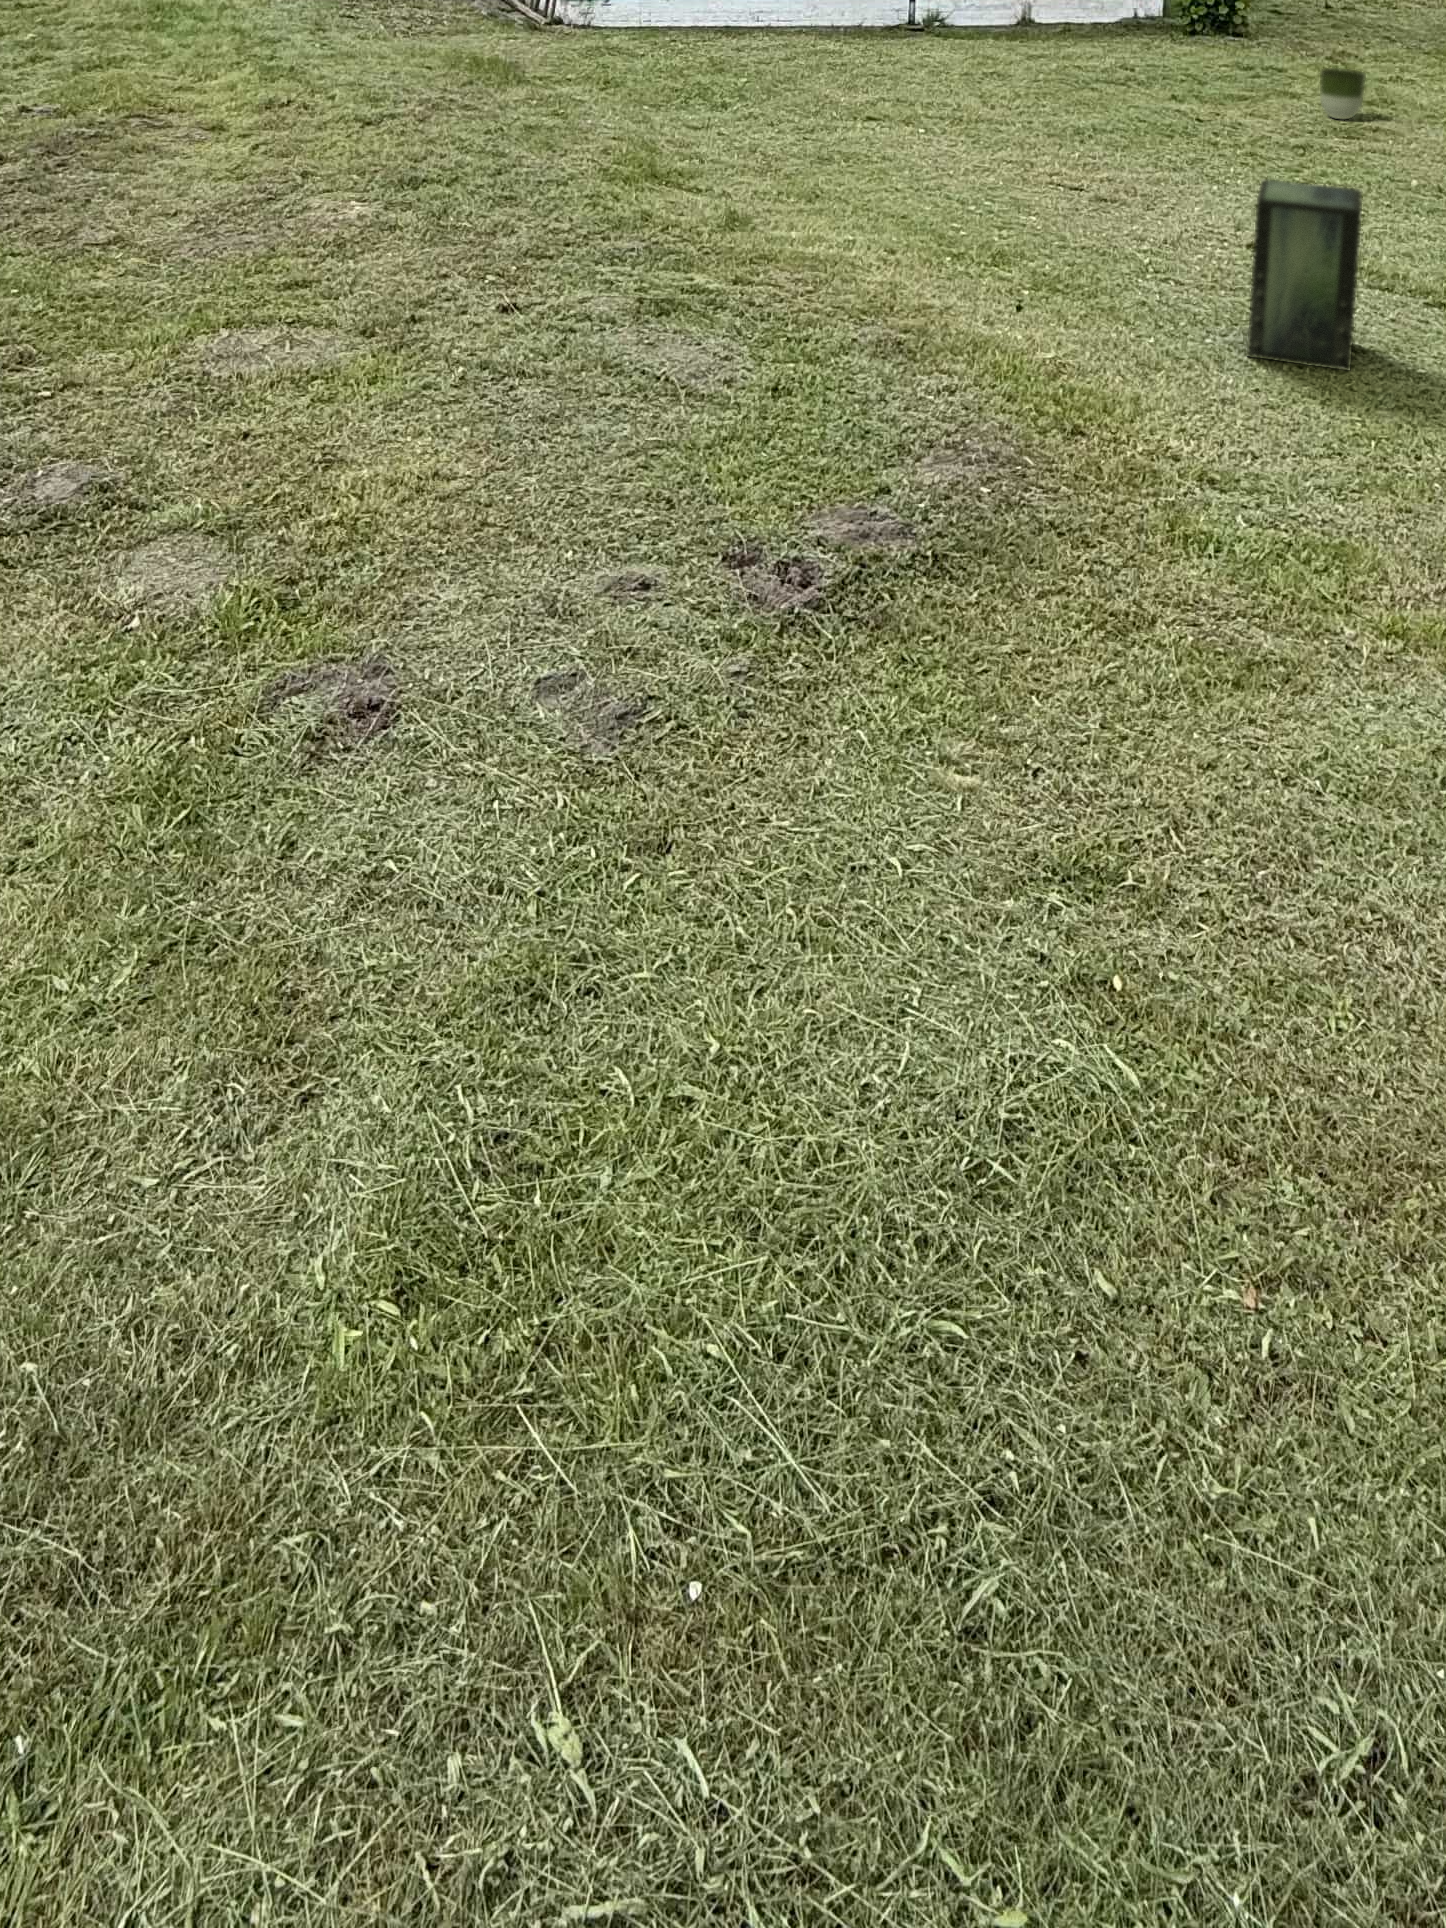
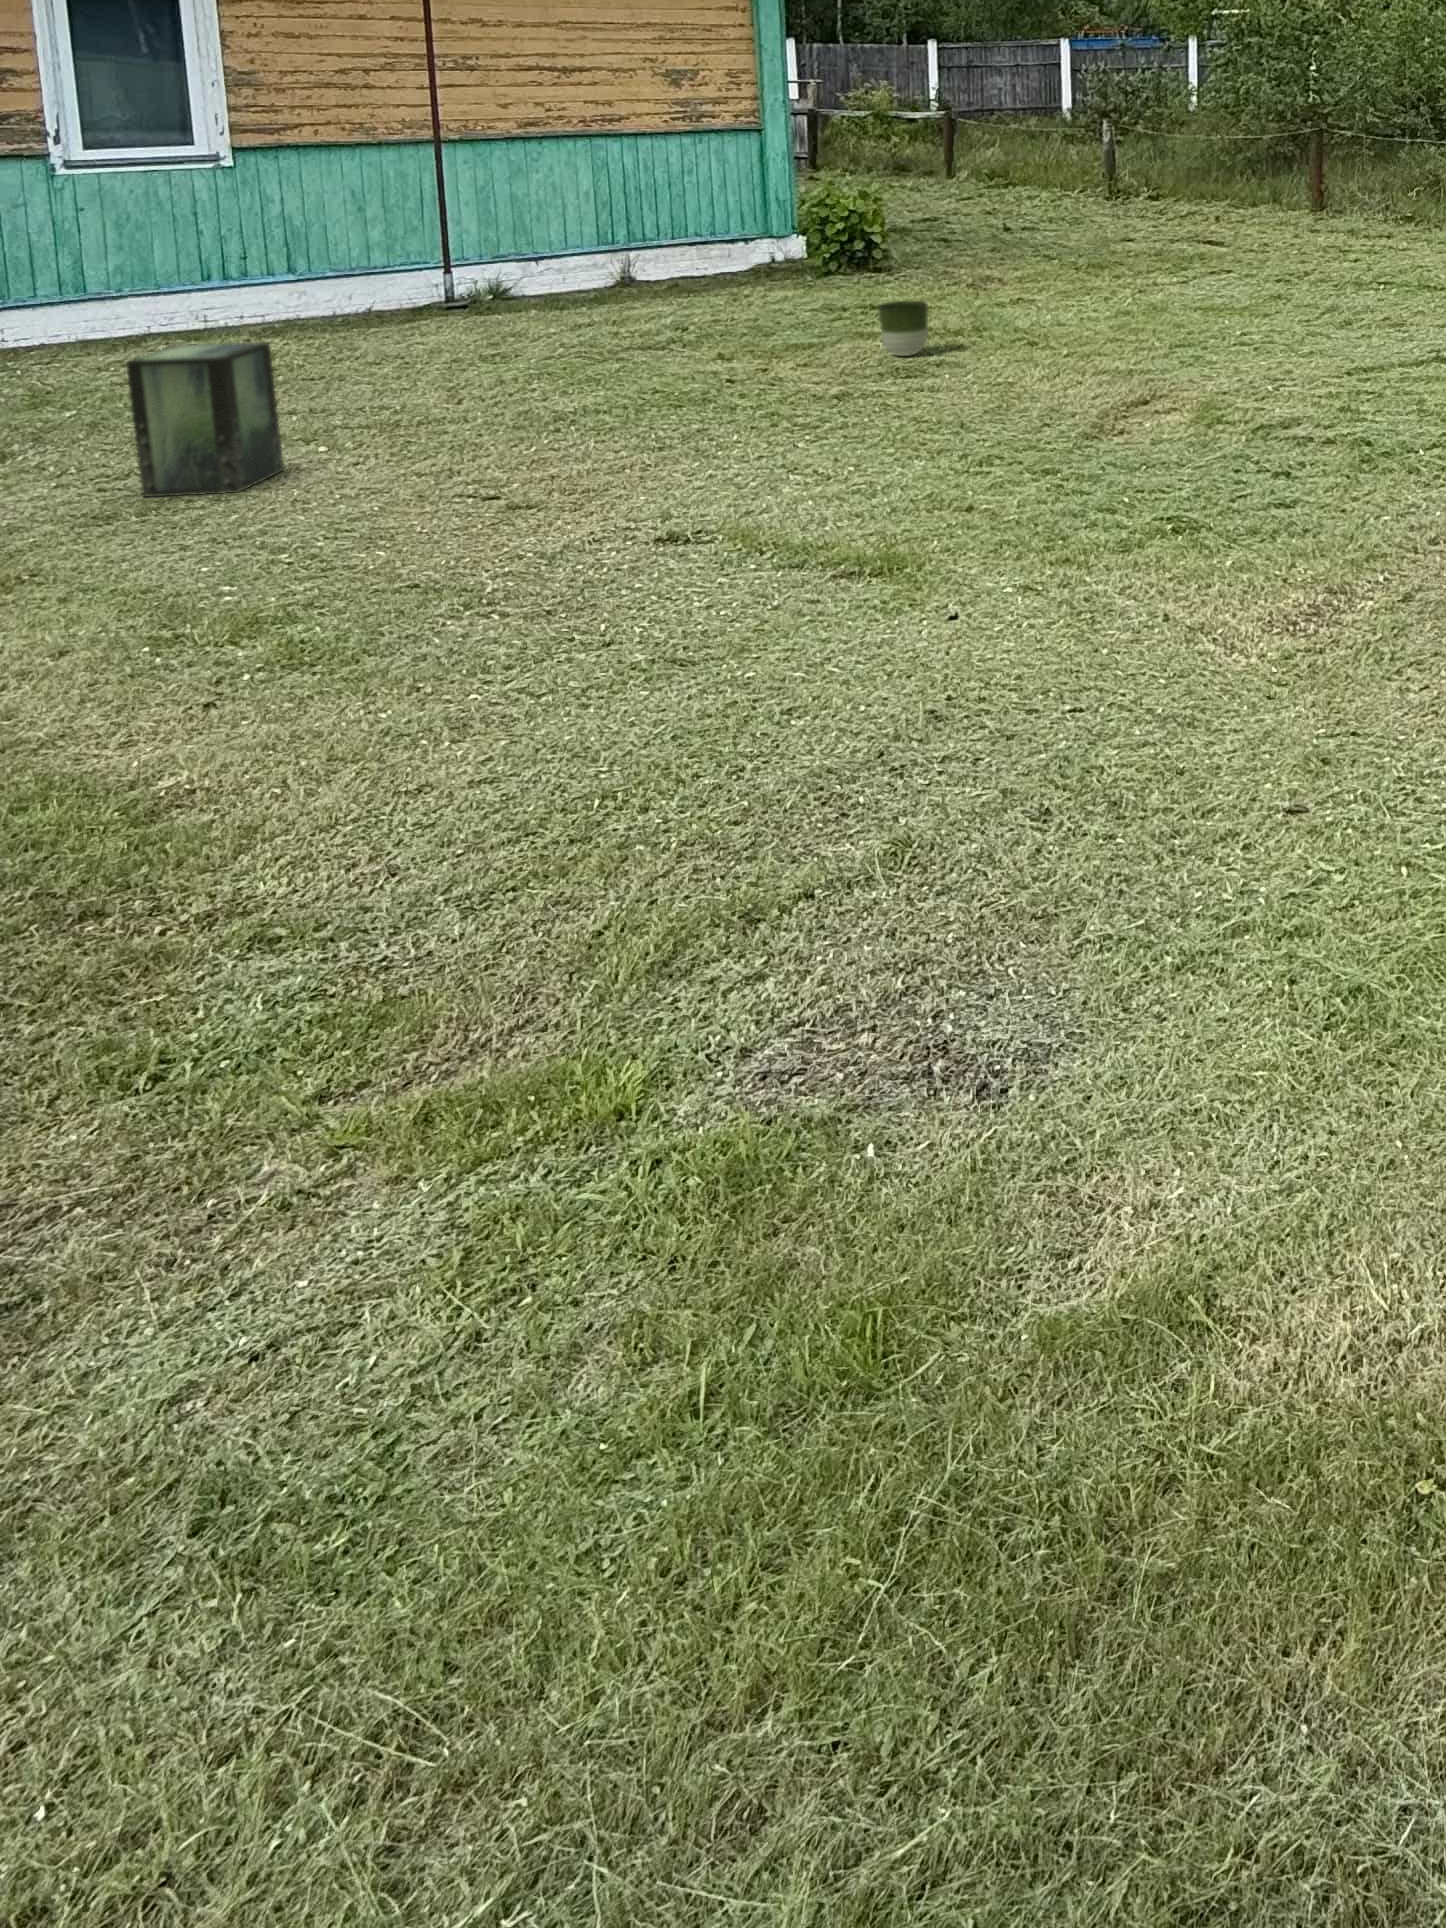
storage box: present [1247,179,1362,371] -> present [126,342,284,497]

